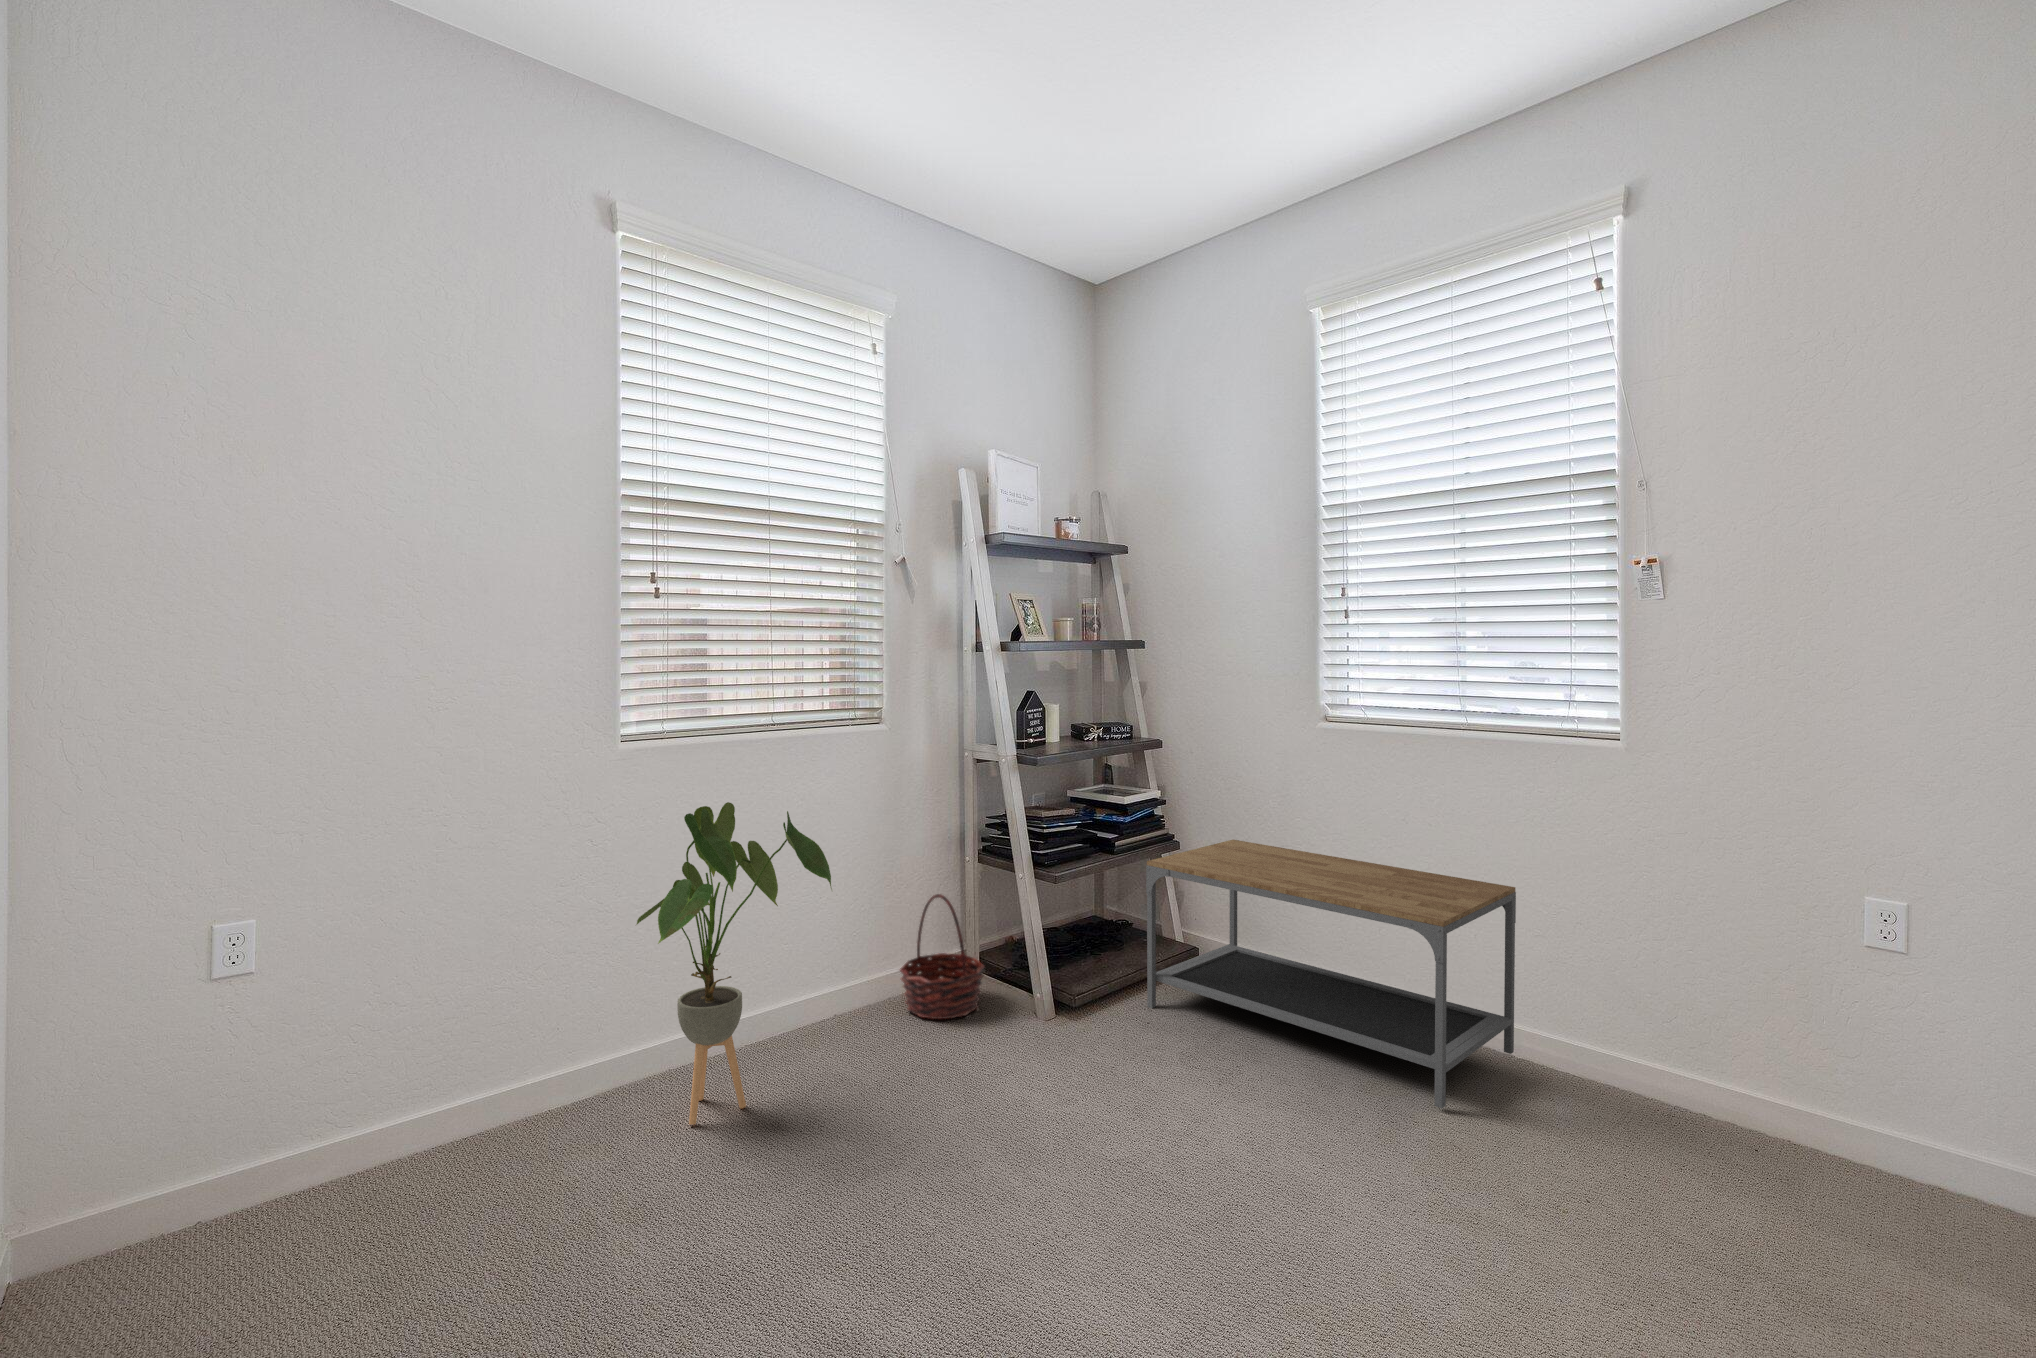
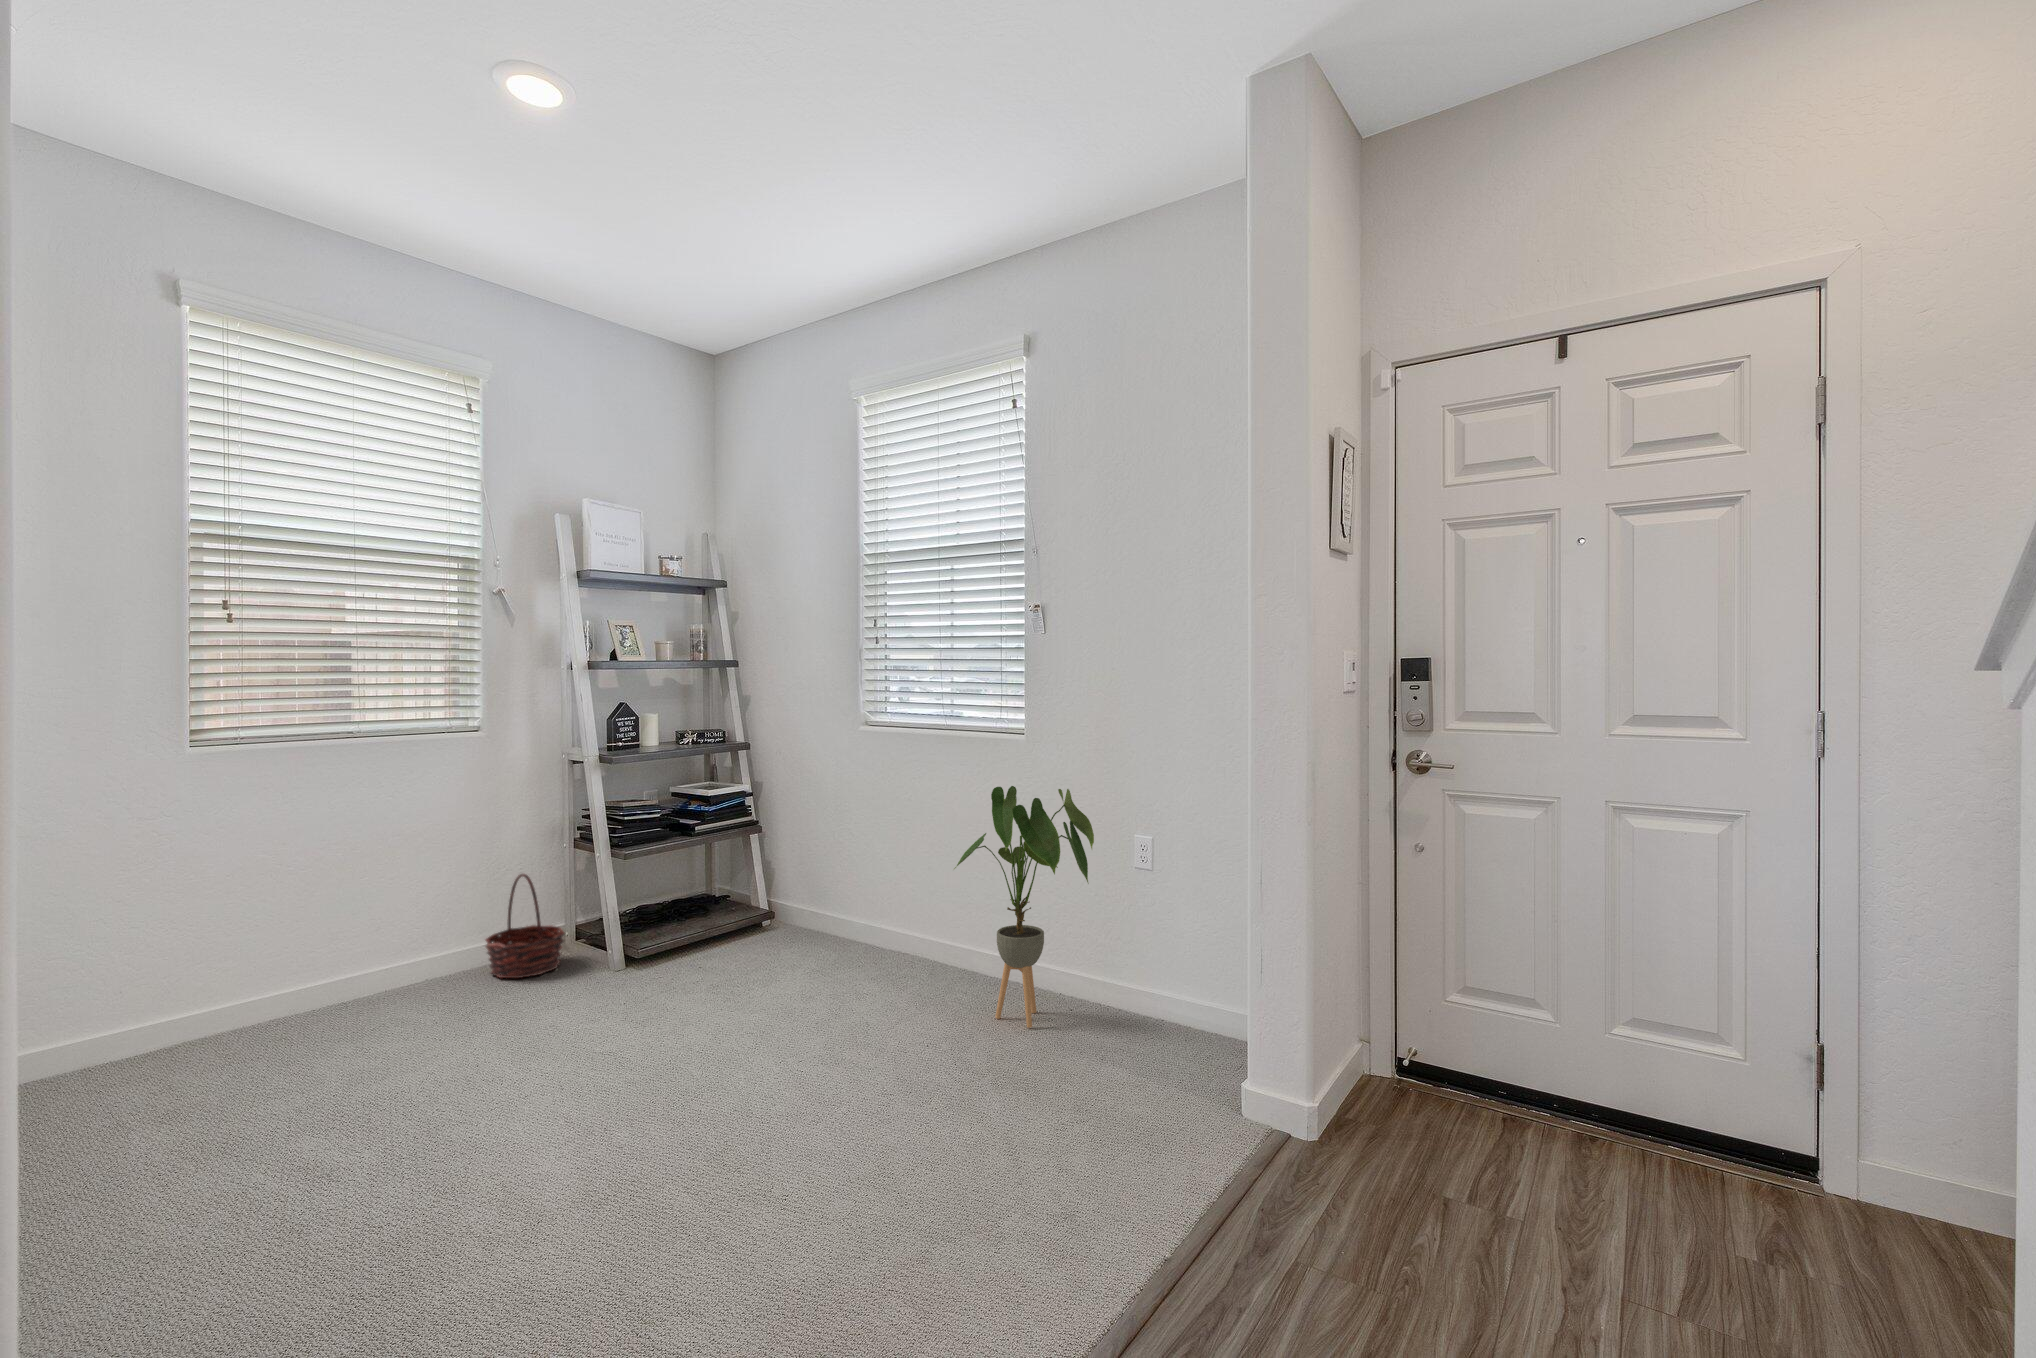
house plant: present [637,802,832,1125] -> present [954,786,1094,1028]
coffee table: present [1146,840,1516,1108] -> none [705,823,970,1010]

